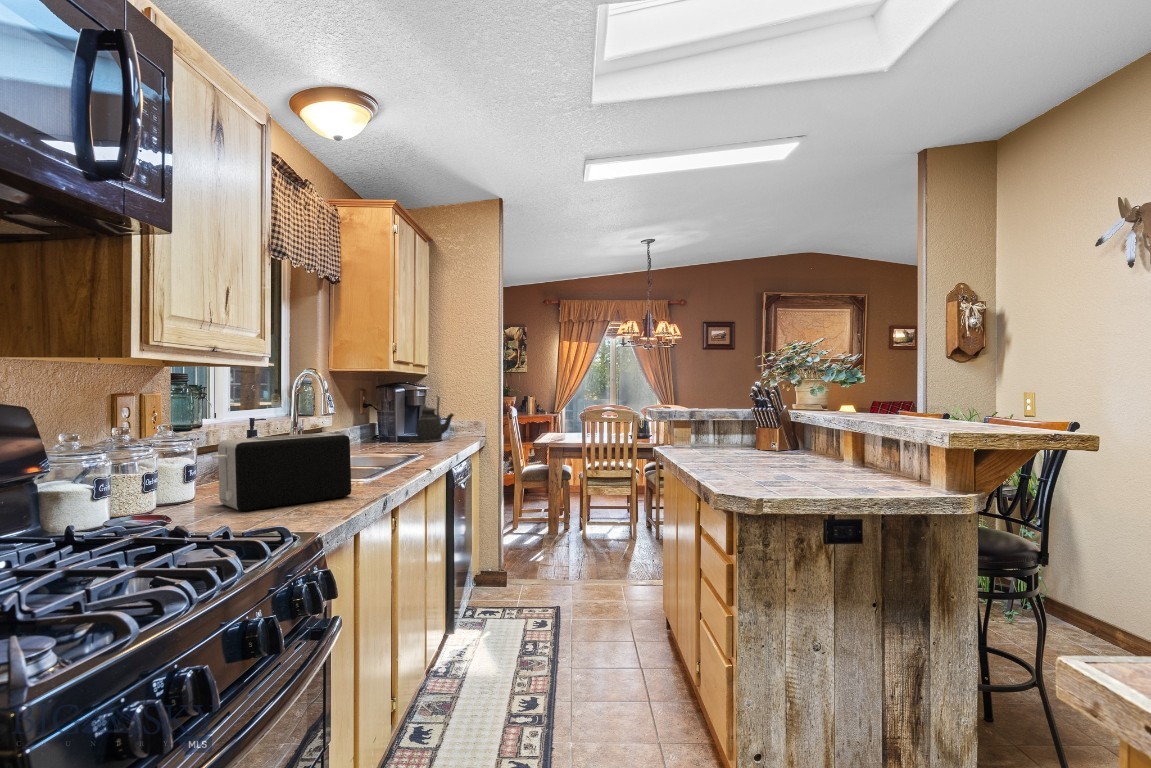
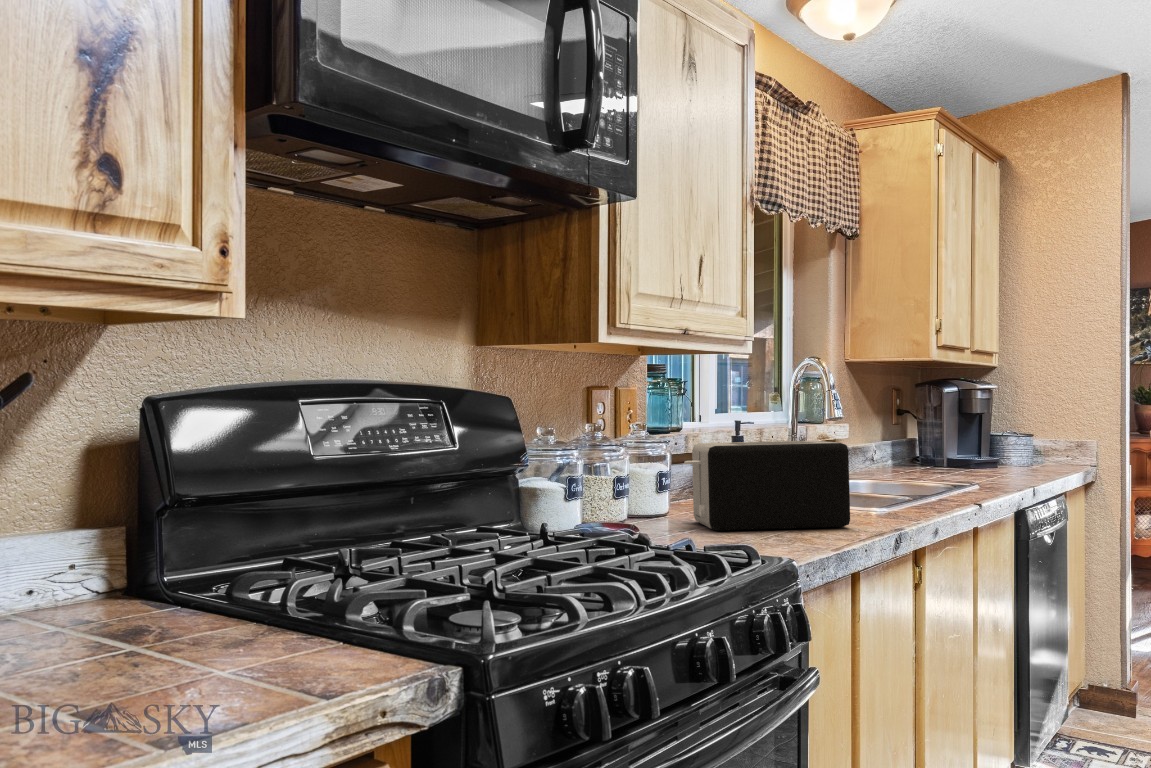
kettle: present [409,396,454,443] -> none [965,398,1042,470]

